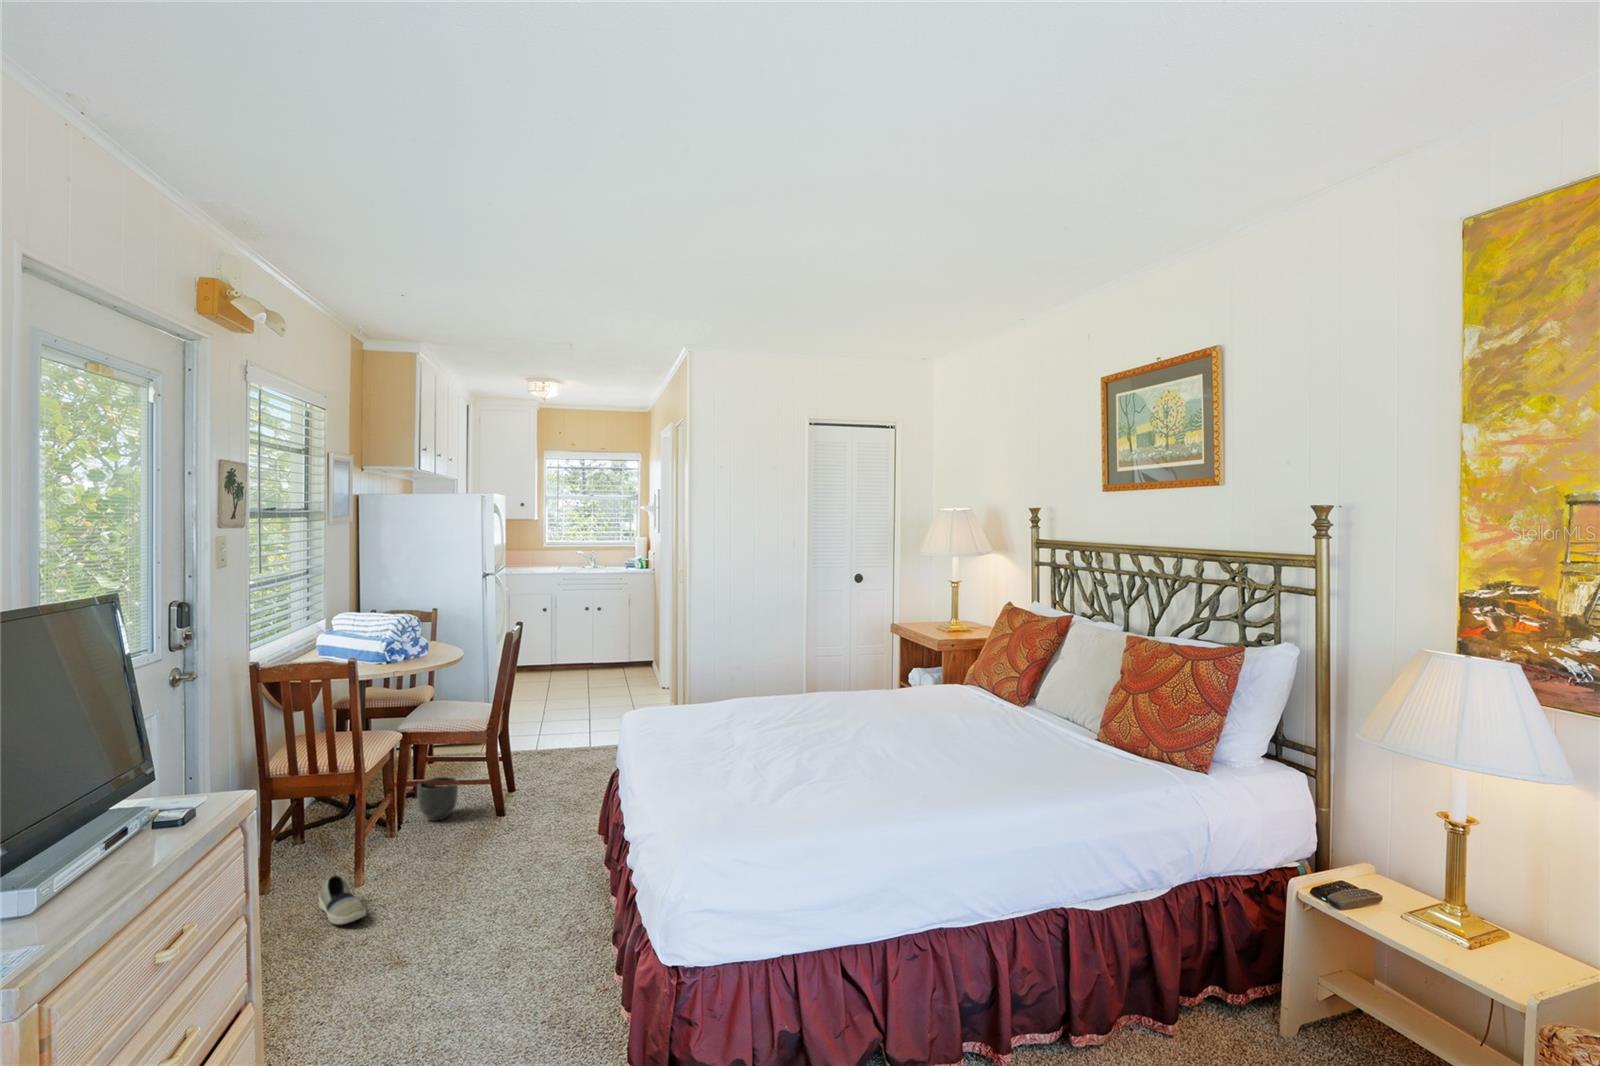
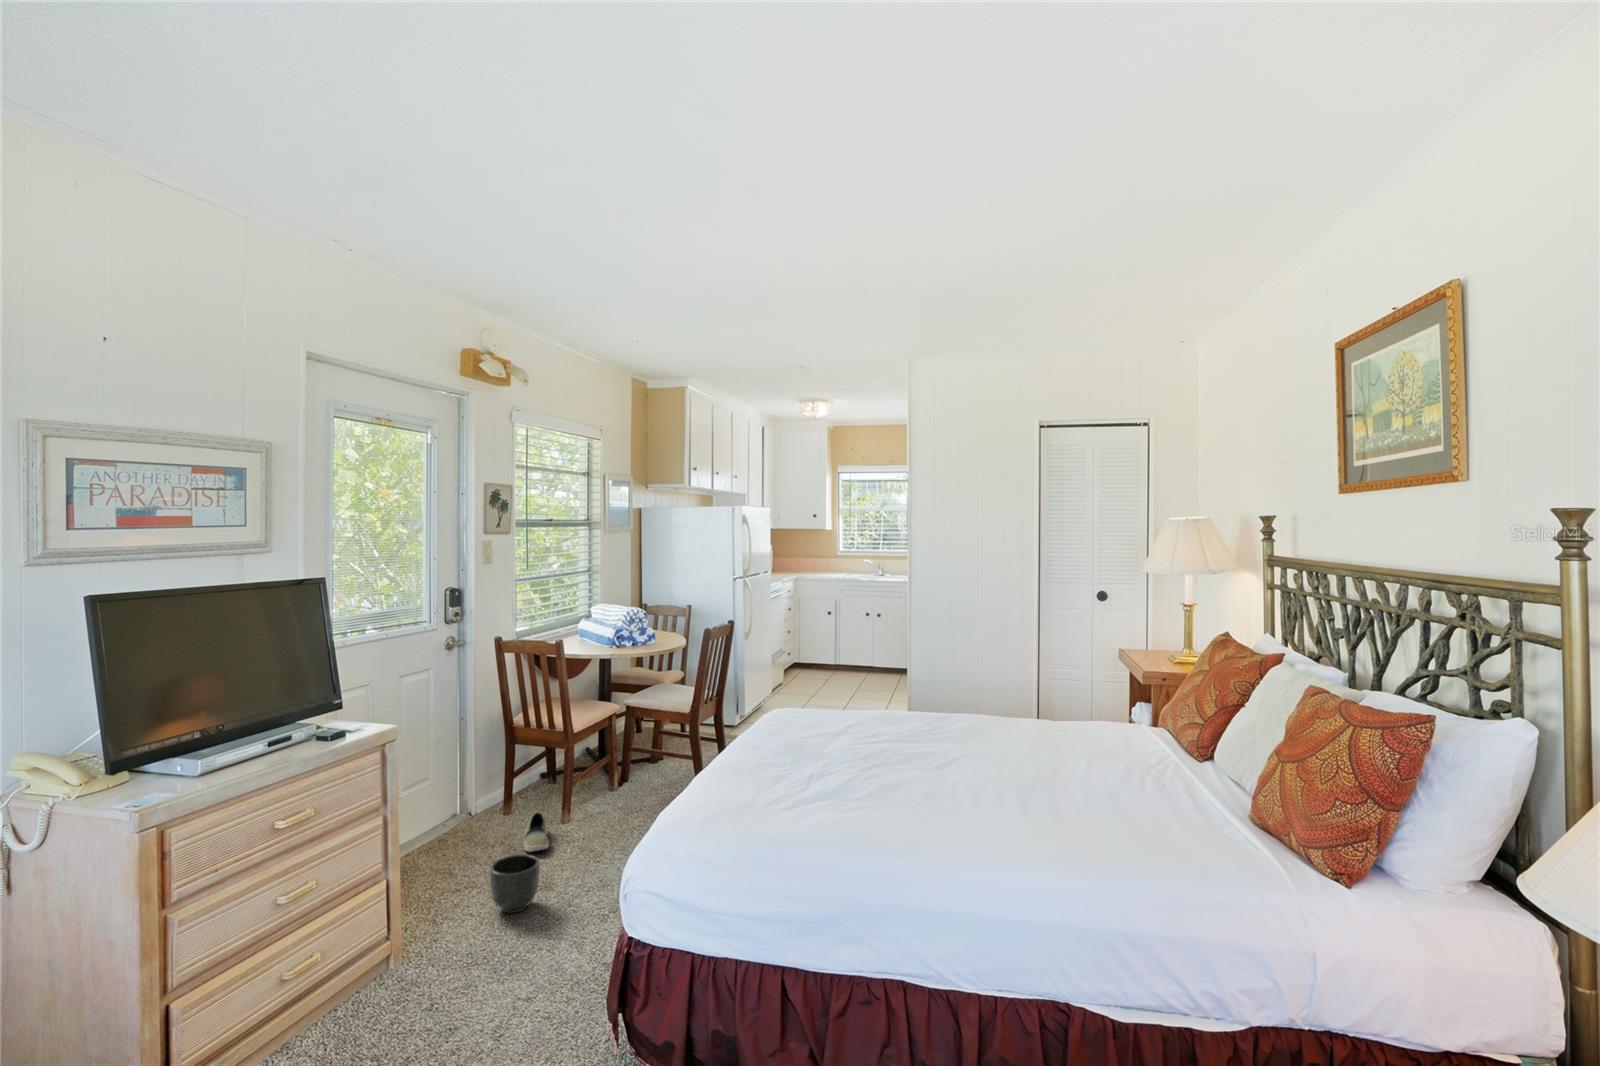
planter: present [417,777,458,821] -> present [490,854,540,913]

